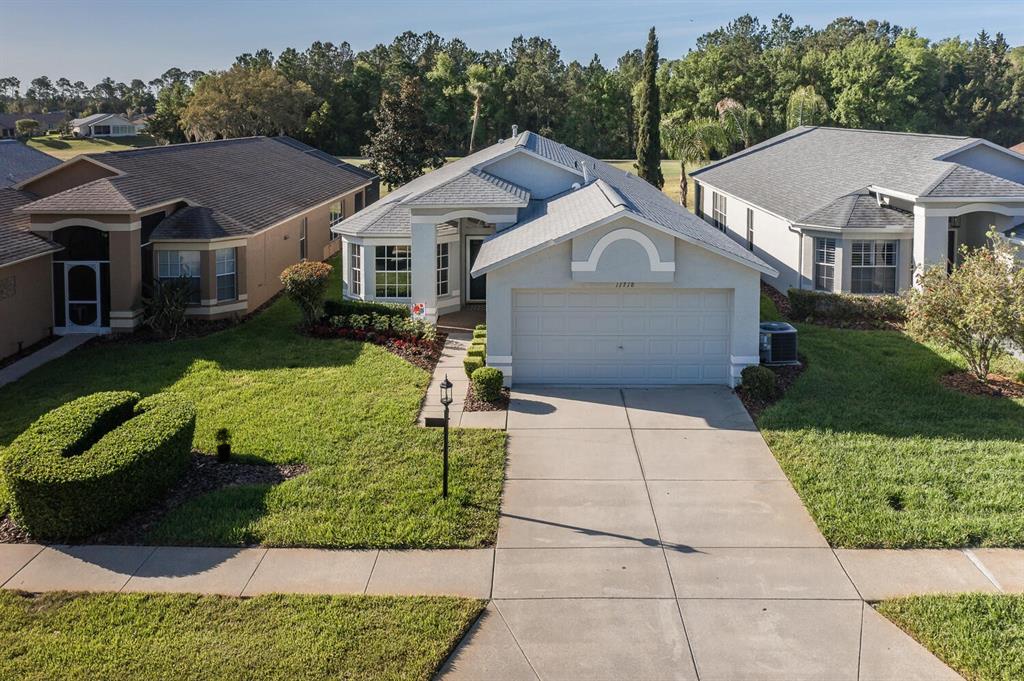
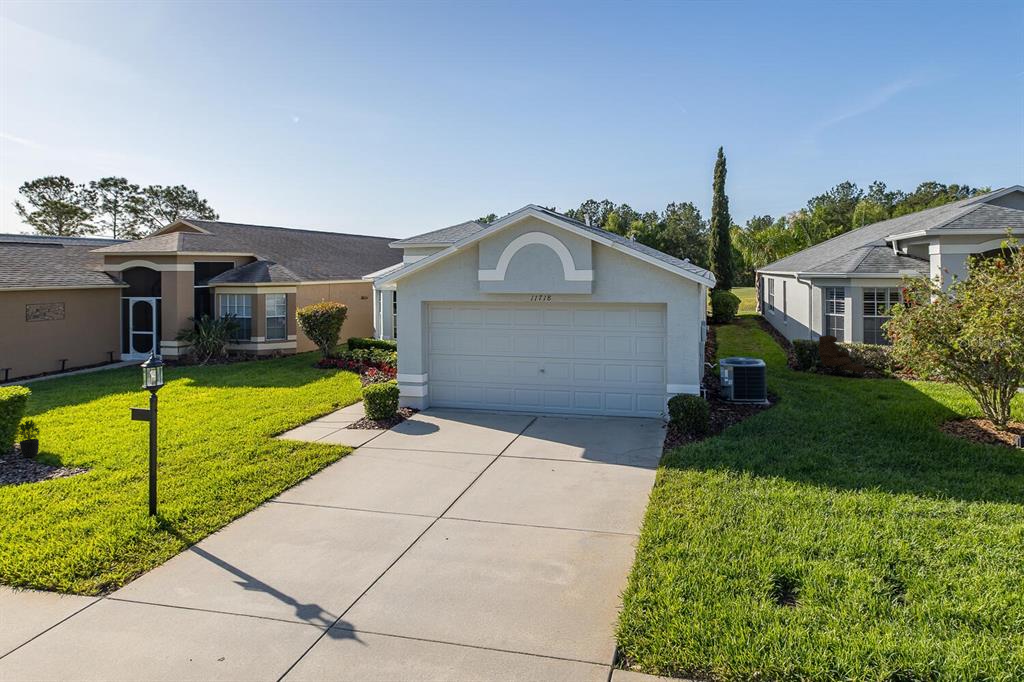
lounge chair: none [824,292,864,332] -> present [819,335,866,377]

